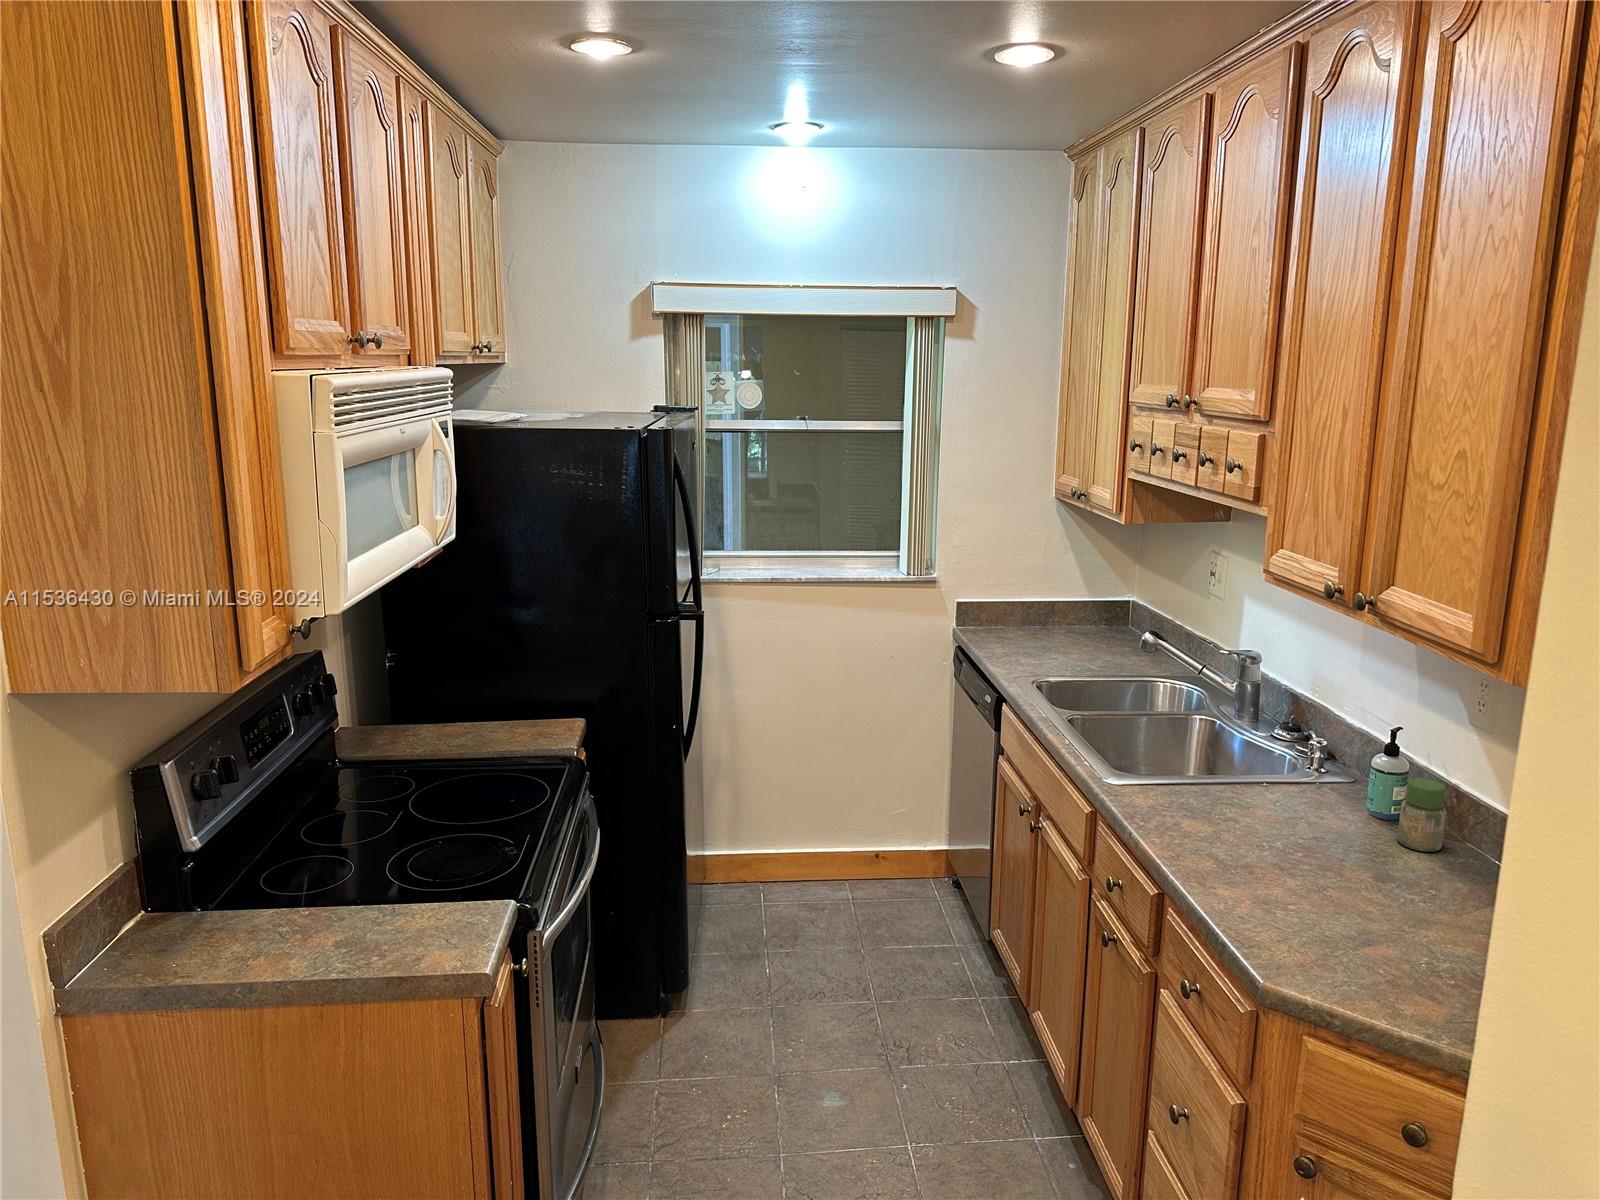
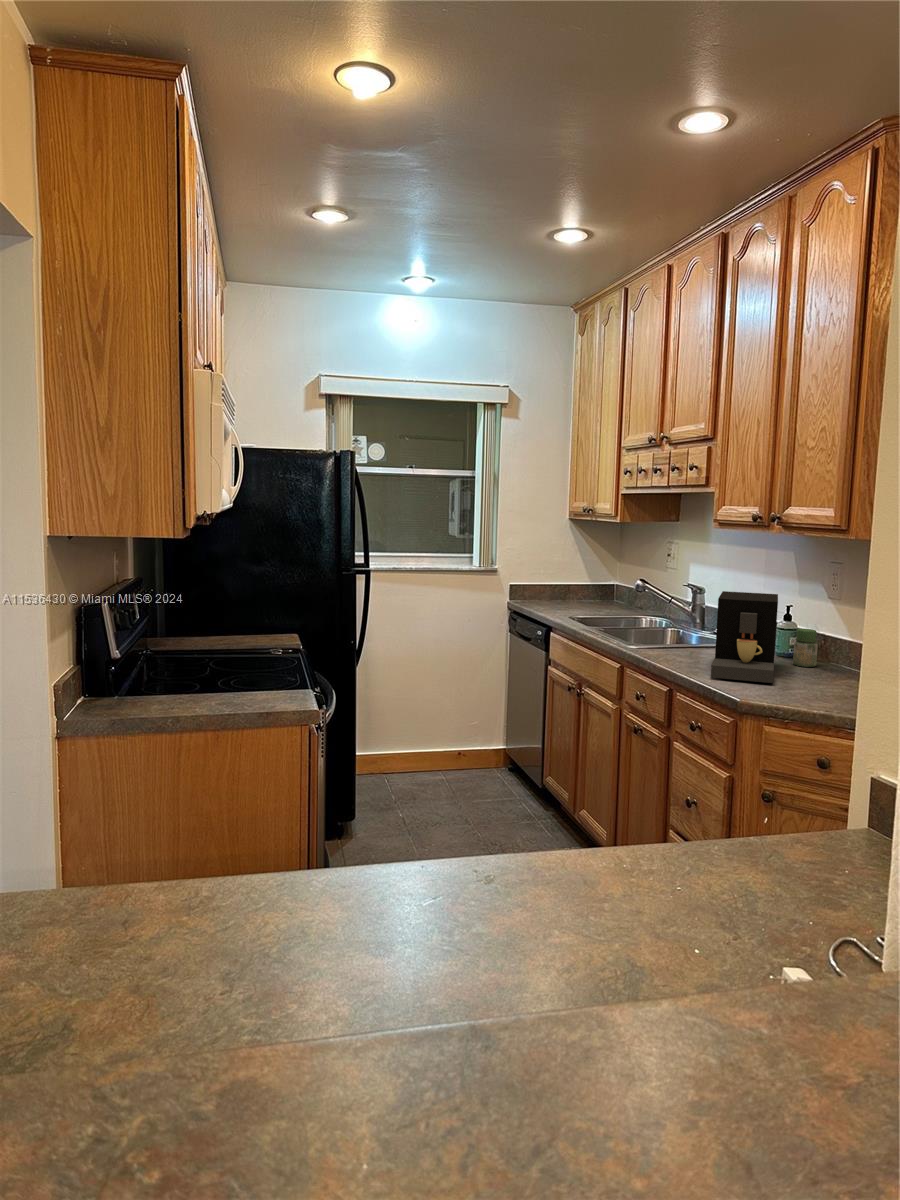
coffee maker: none [1227,704,1373,914] -> present [711,591,778,683]

